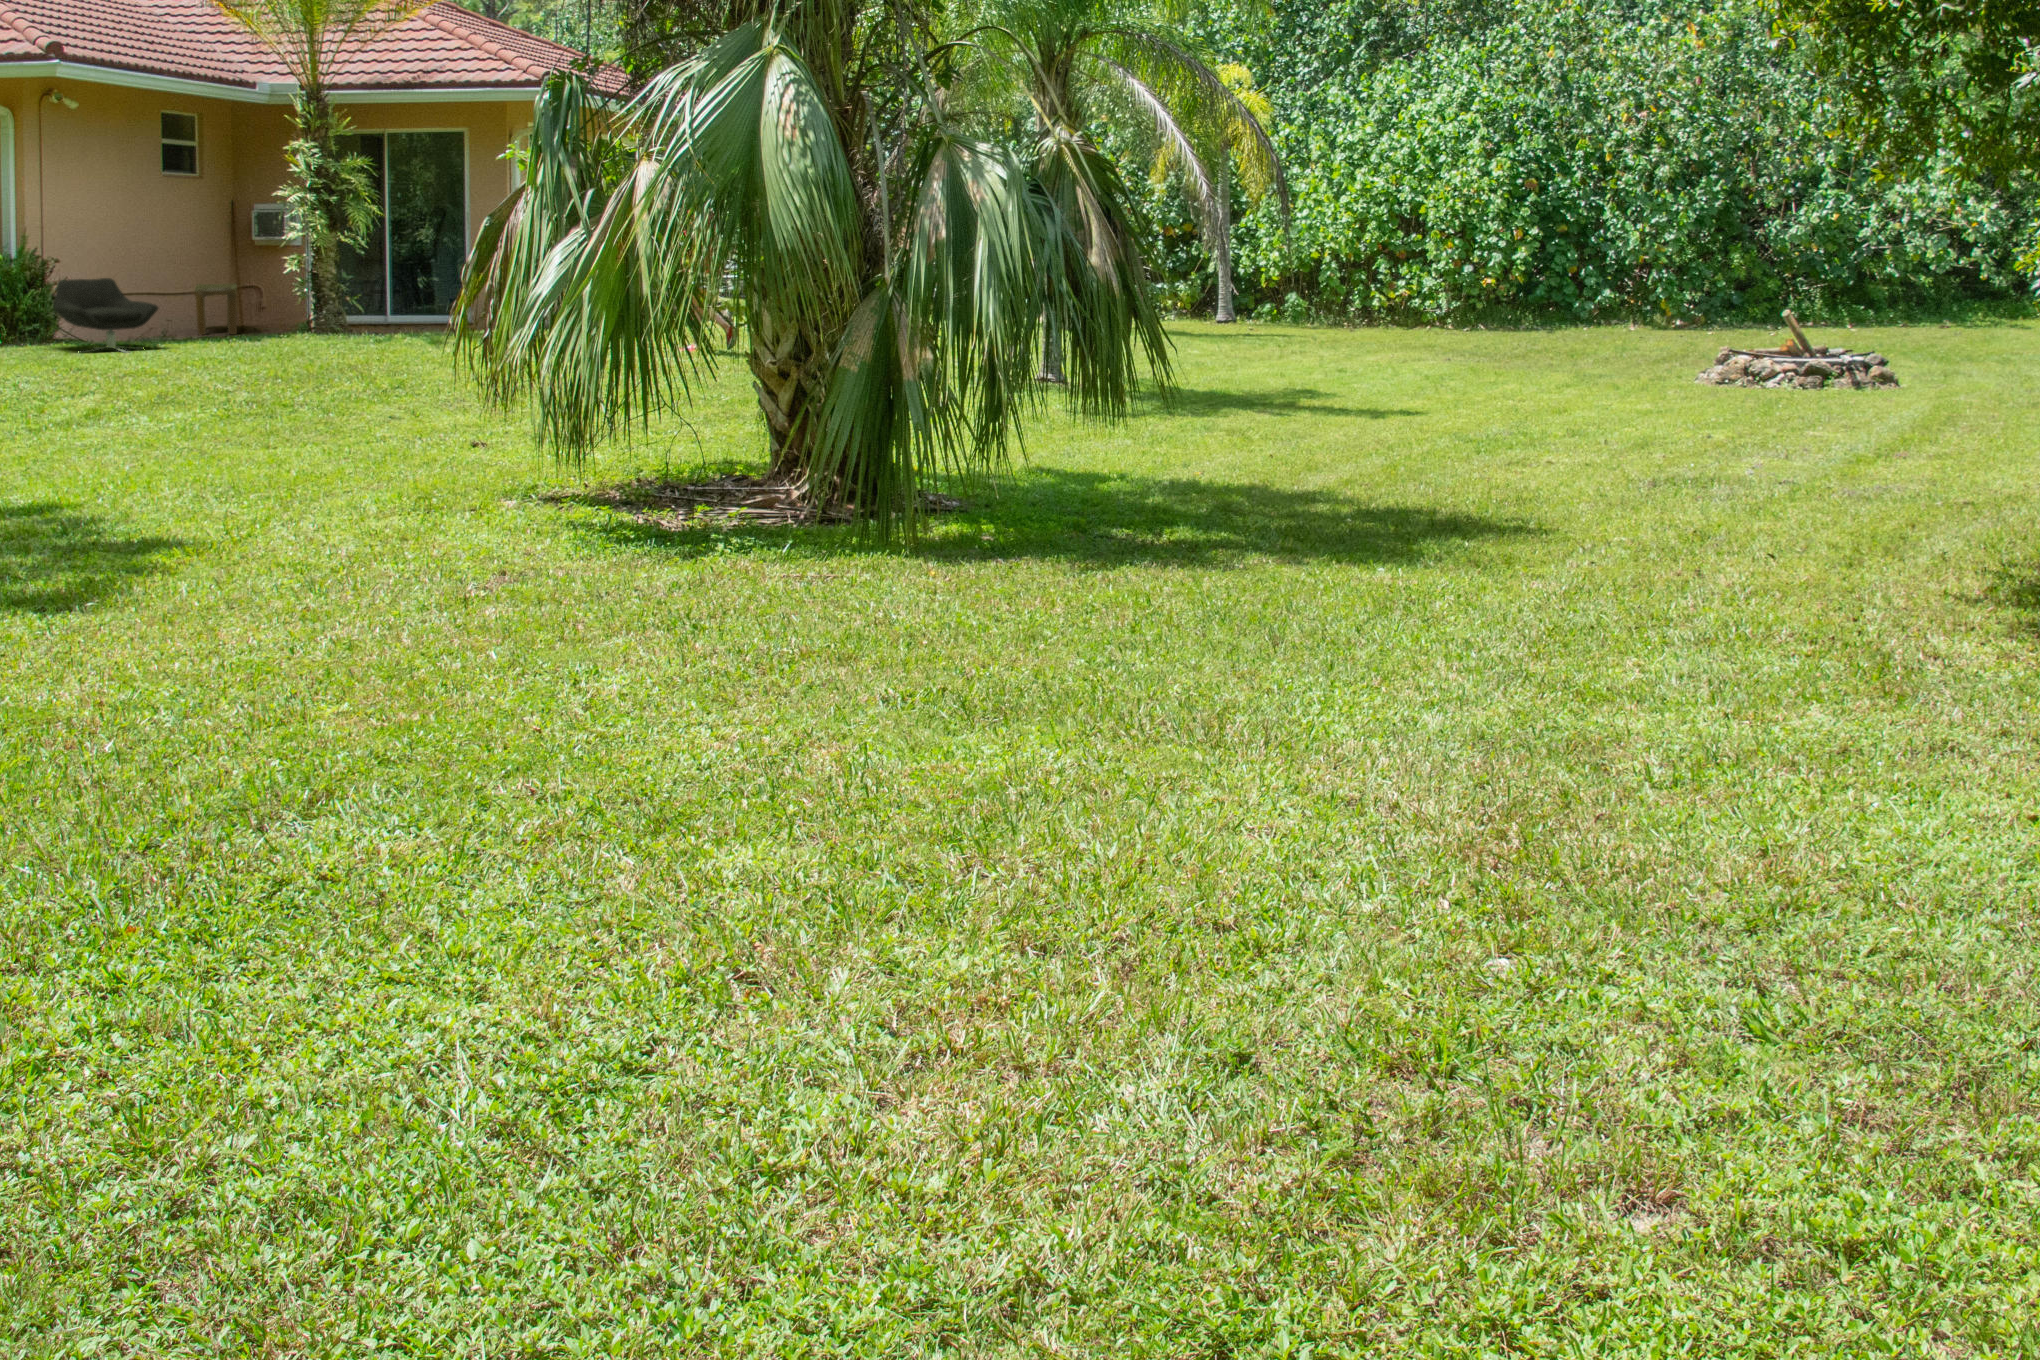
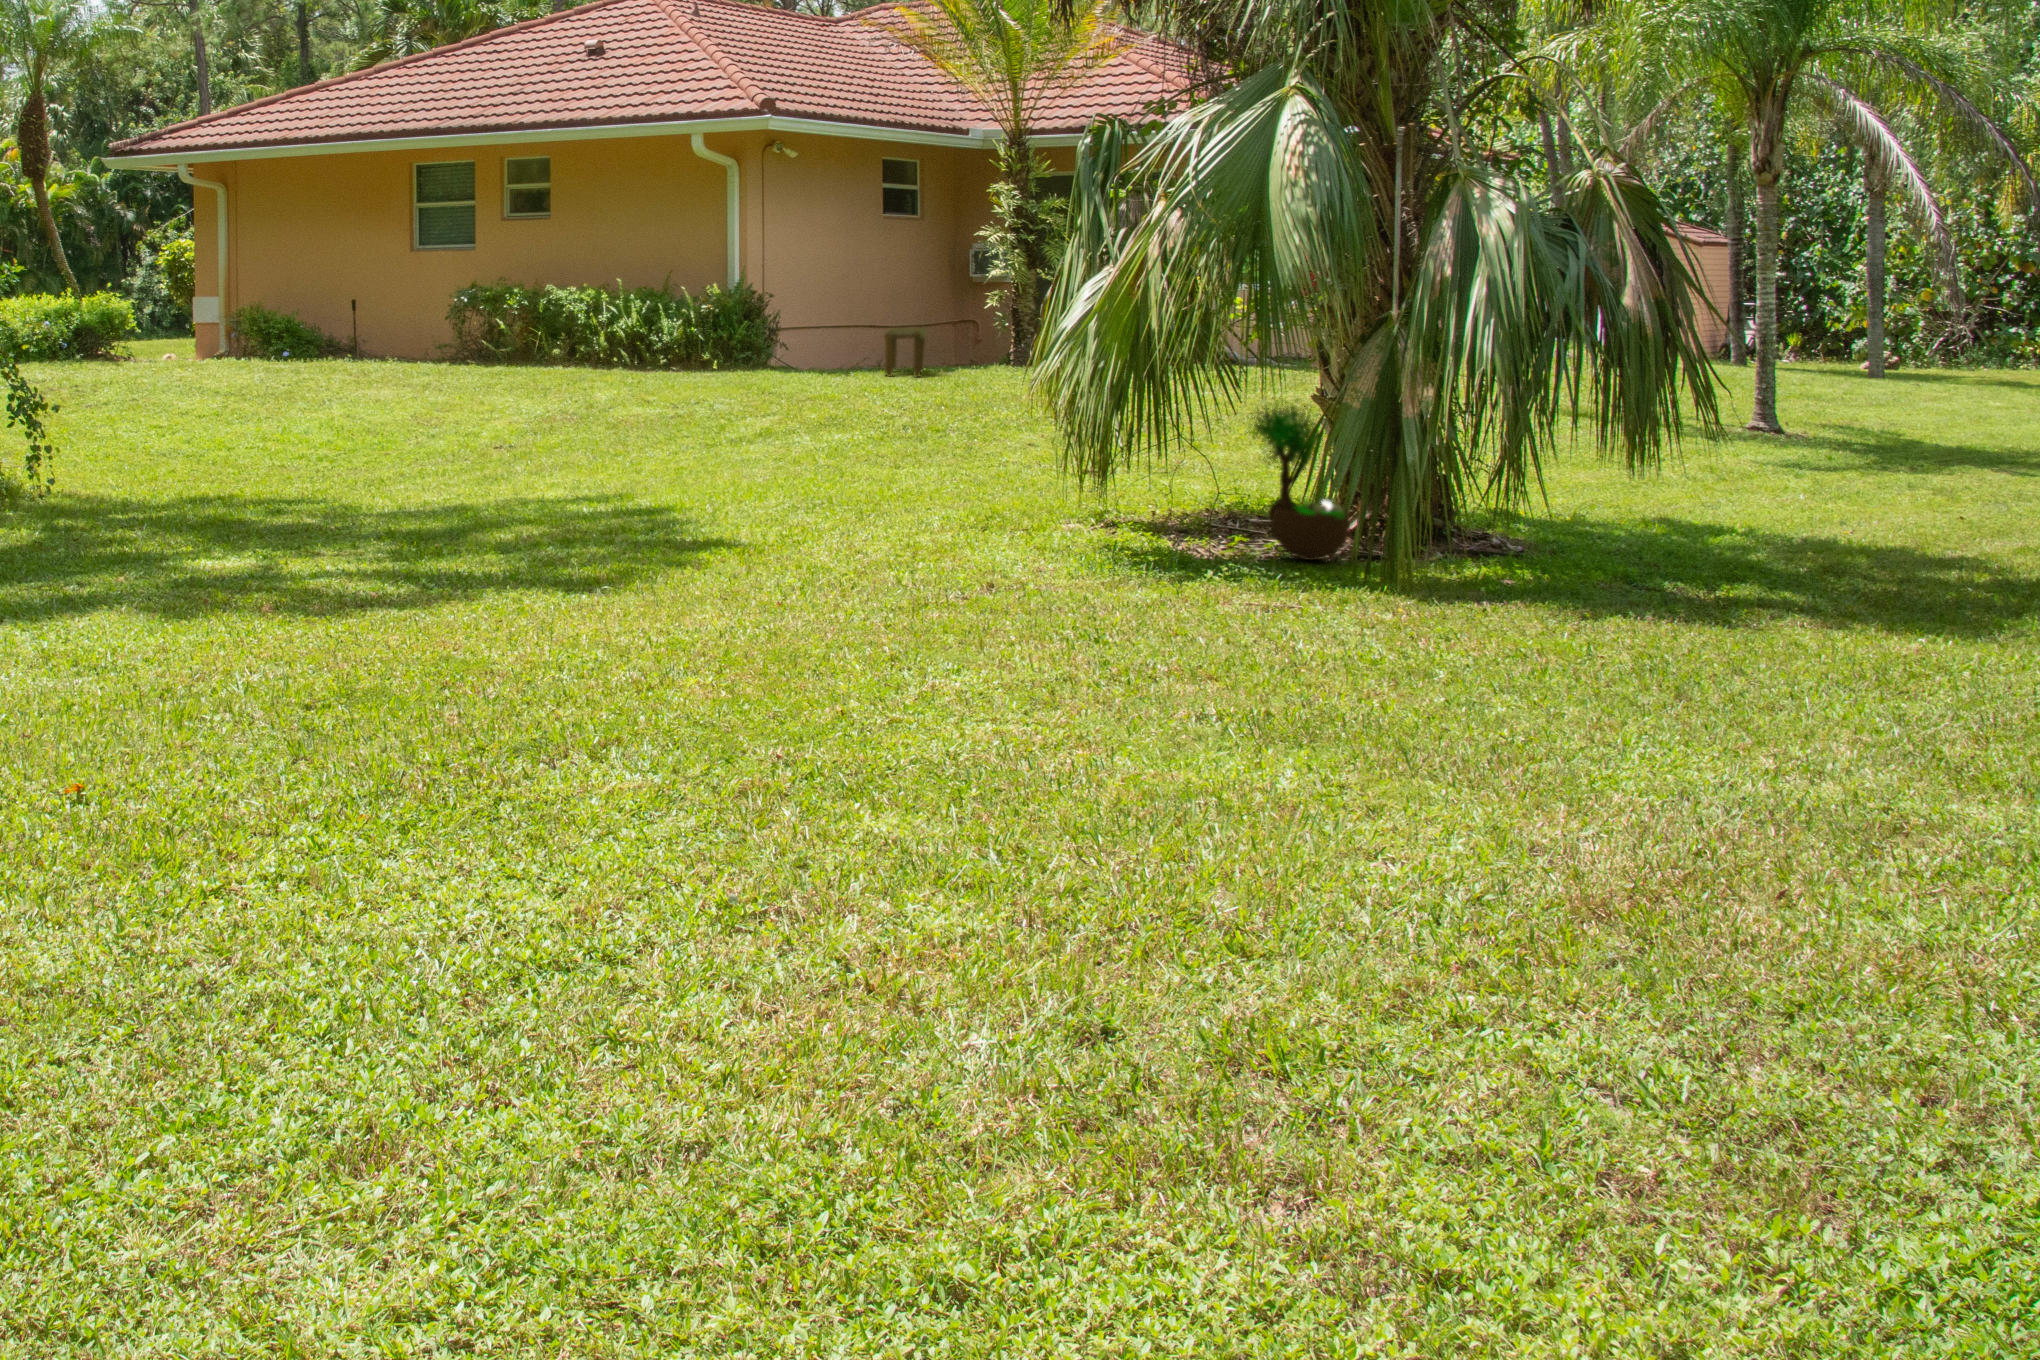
lounge chair: present [54,278,158,352] -> none [756,318,844,389]
potted tree: none [702,339,801,503] -> present [1247,396,1350,560]

